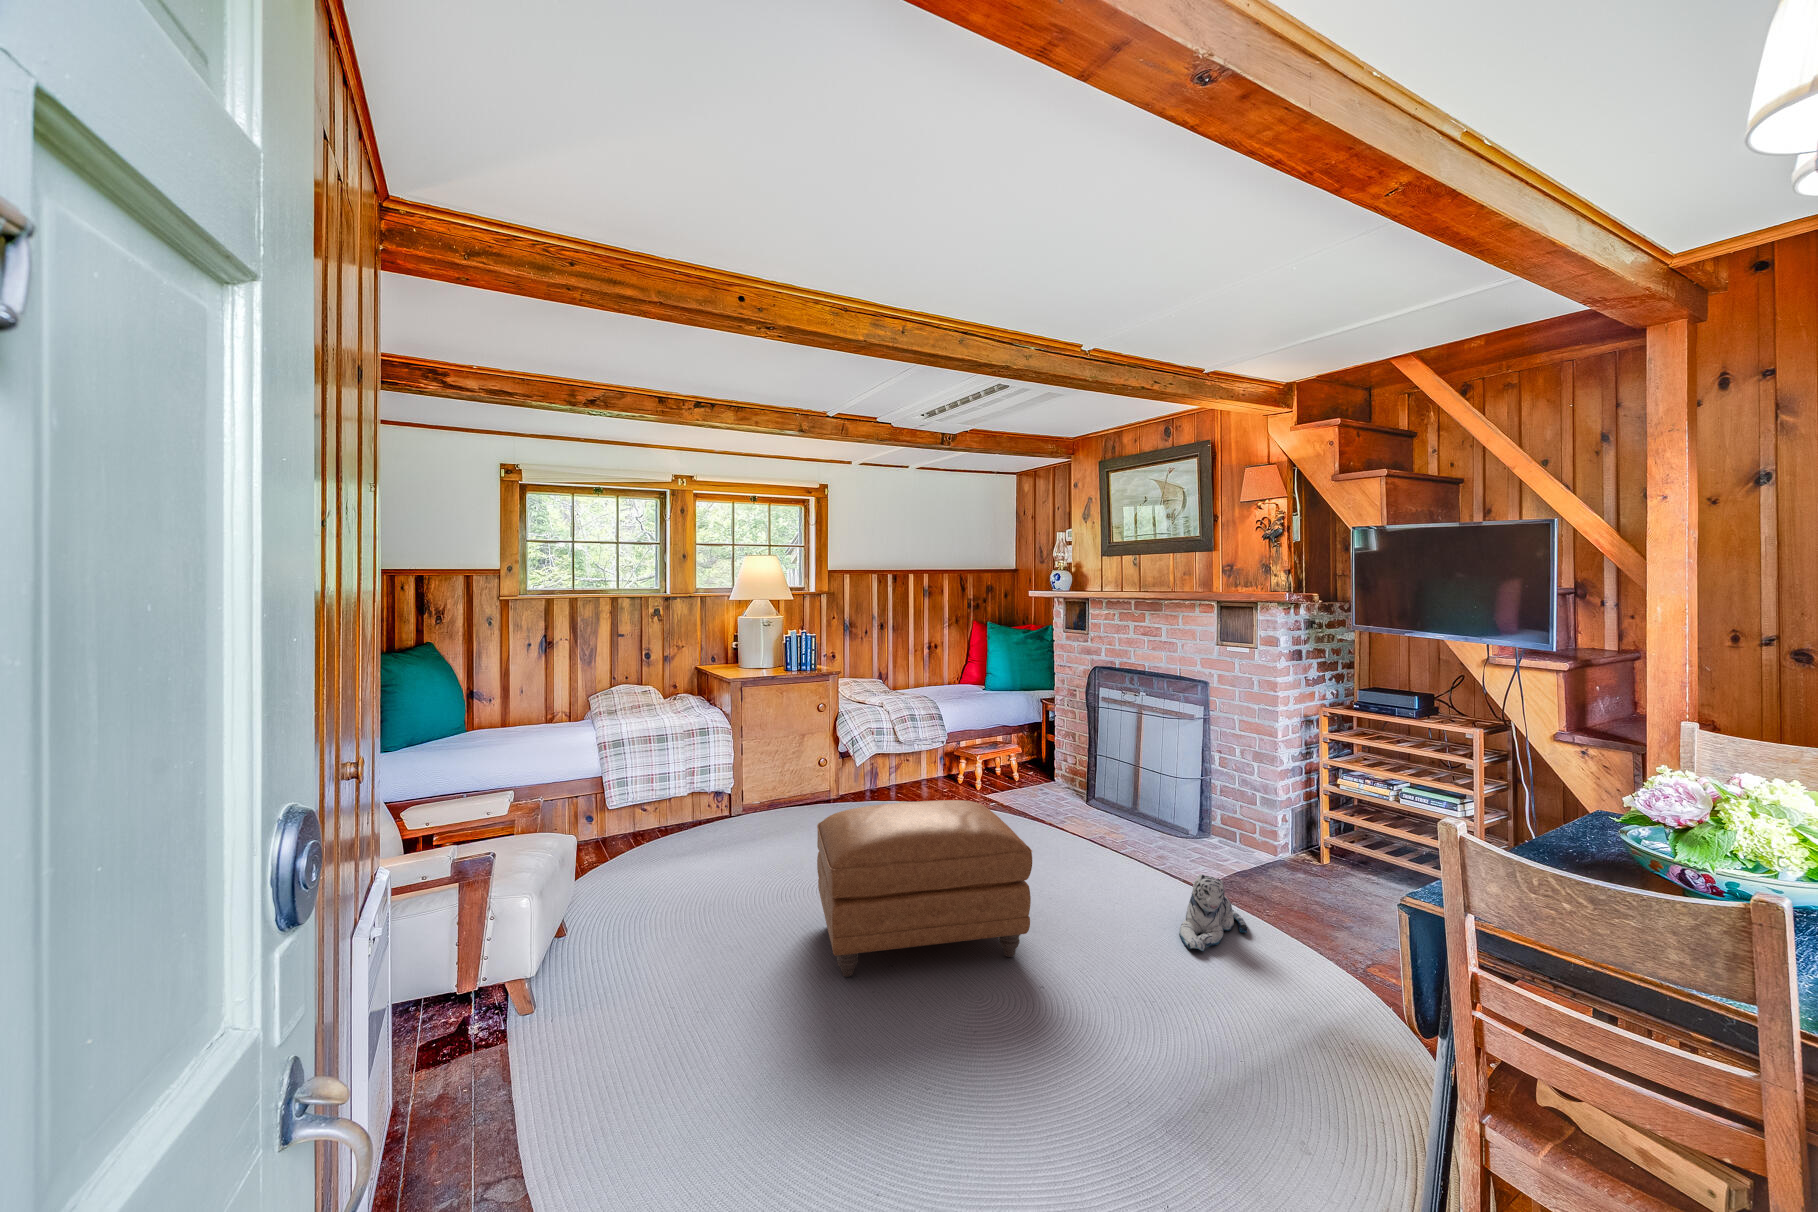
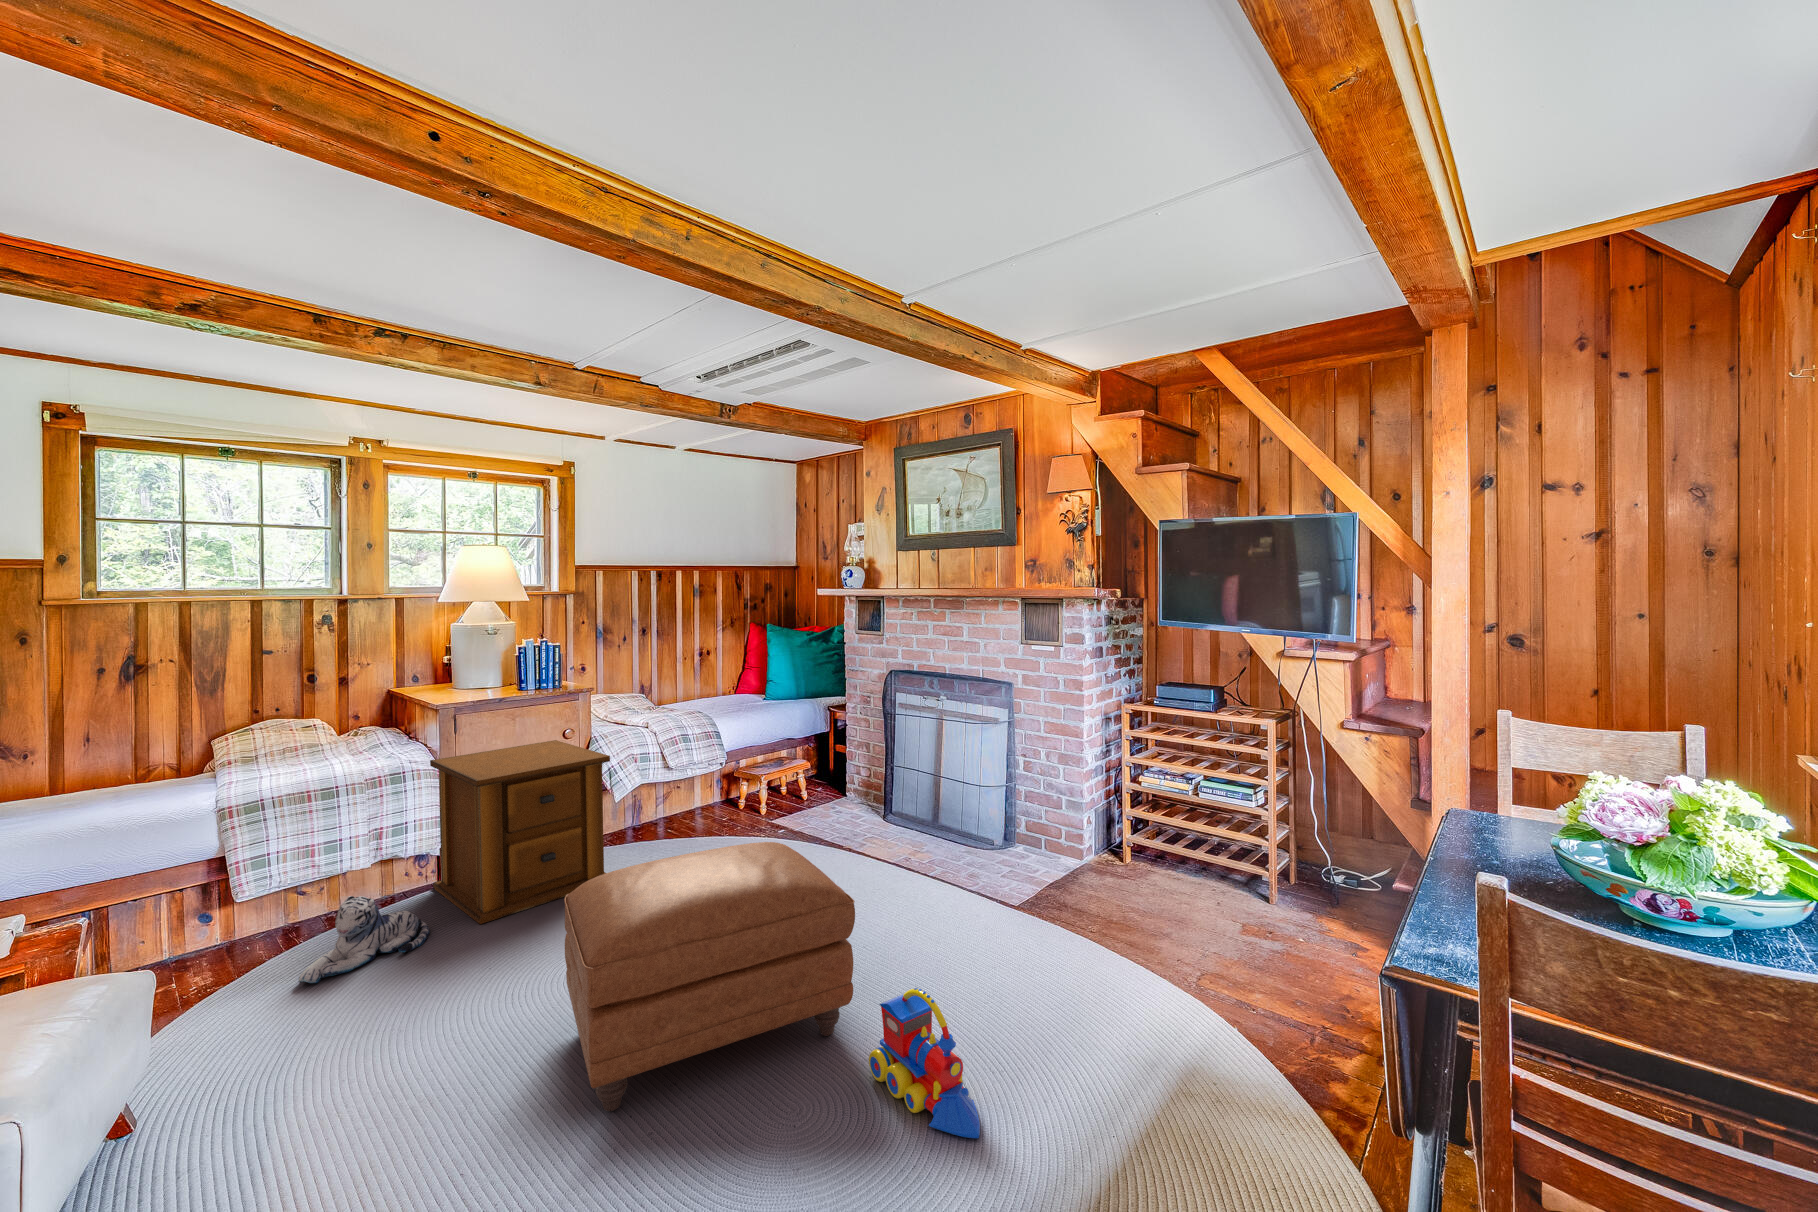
side table: none [726,712,853,846] -> present [430,740,610,924]
plush toy: present [1179,874,1247,951] -> present [298,896,430,983]
toy train: none [1039,923,1124,1044] -> present [869,988,980,1138]

